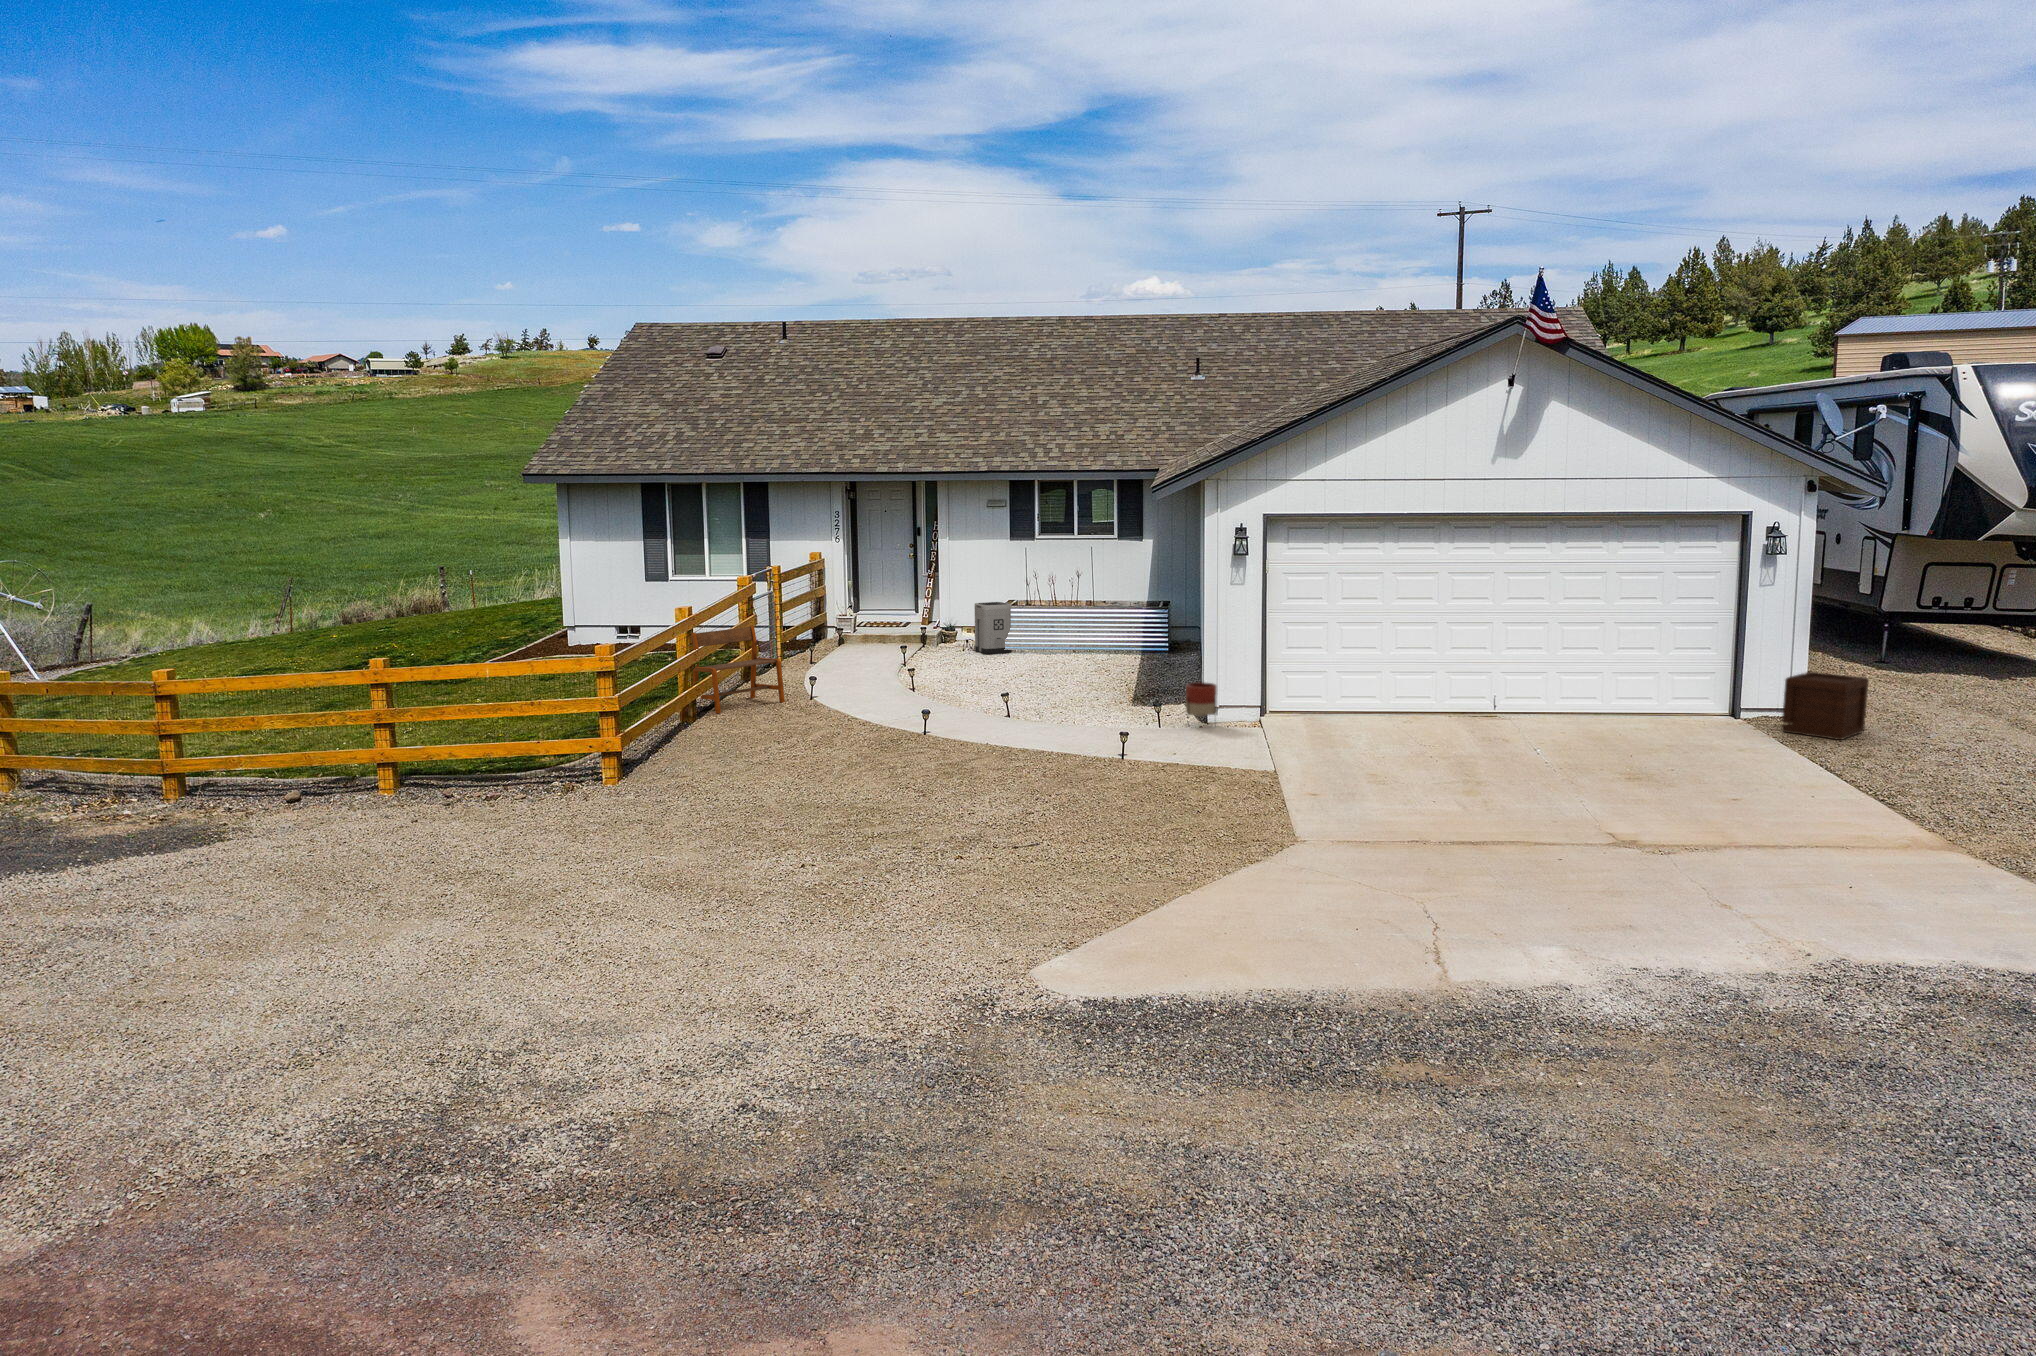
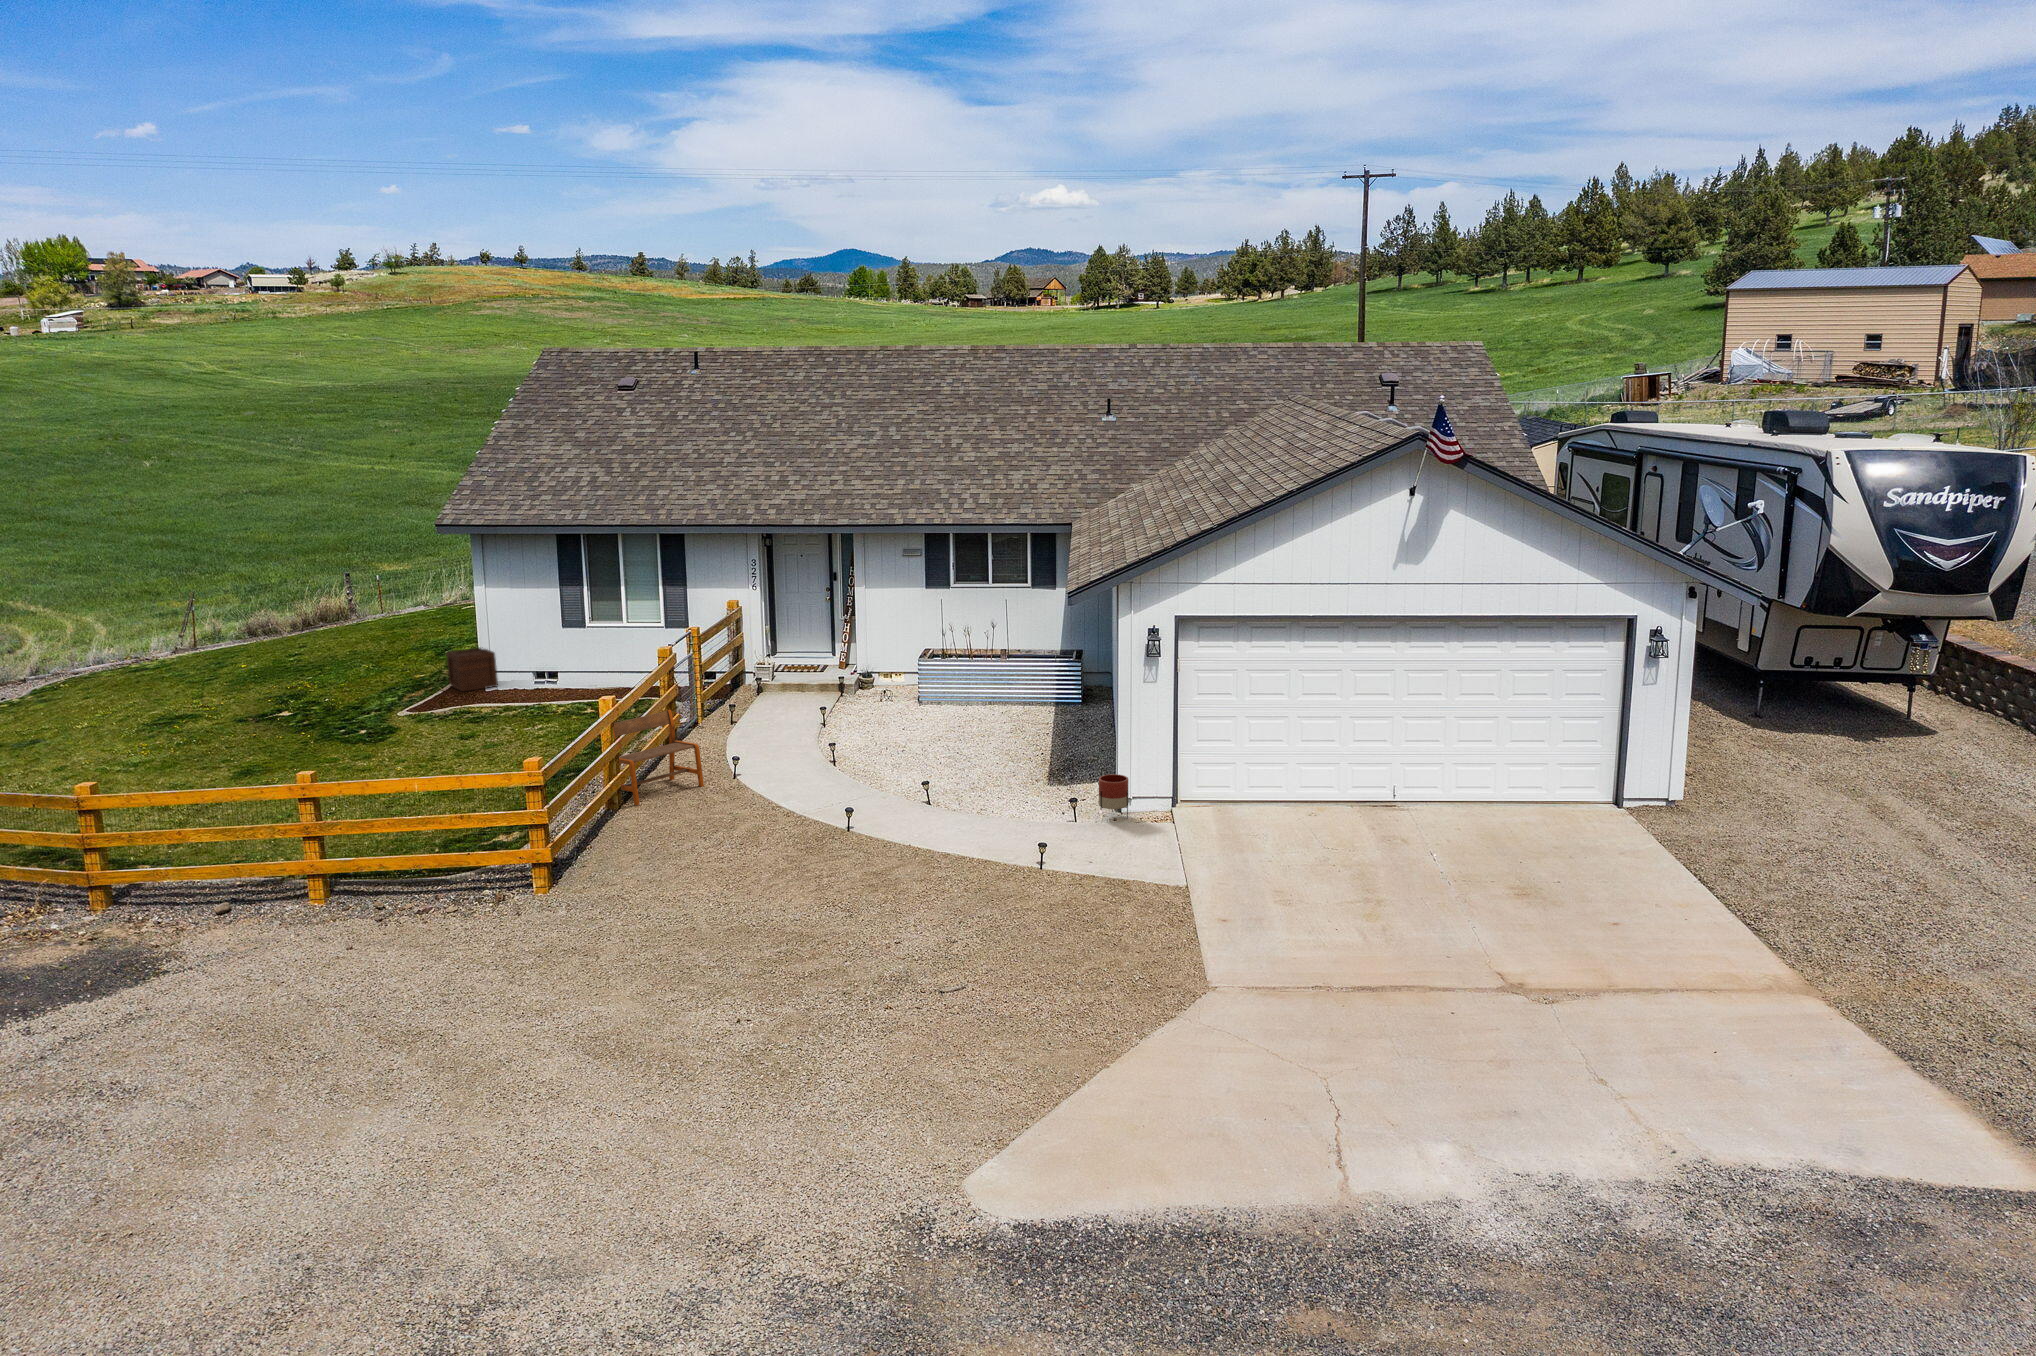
trash can: present [975,602,1011,654] -> none [892,655,929,709]
wooden crate: present [1782,672,1869,740] -> present [446,648,498,692]

